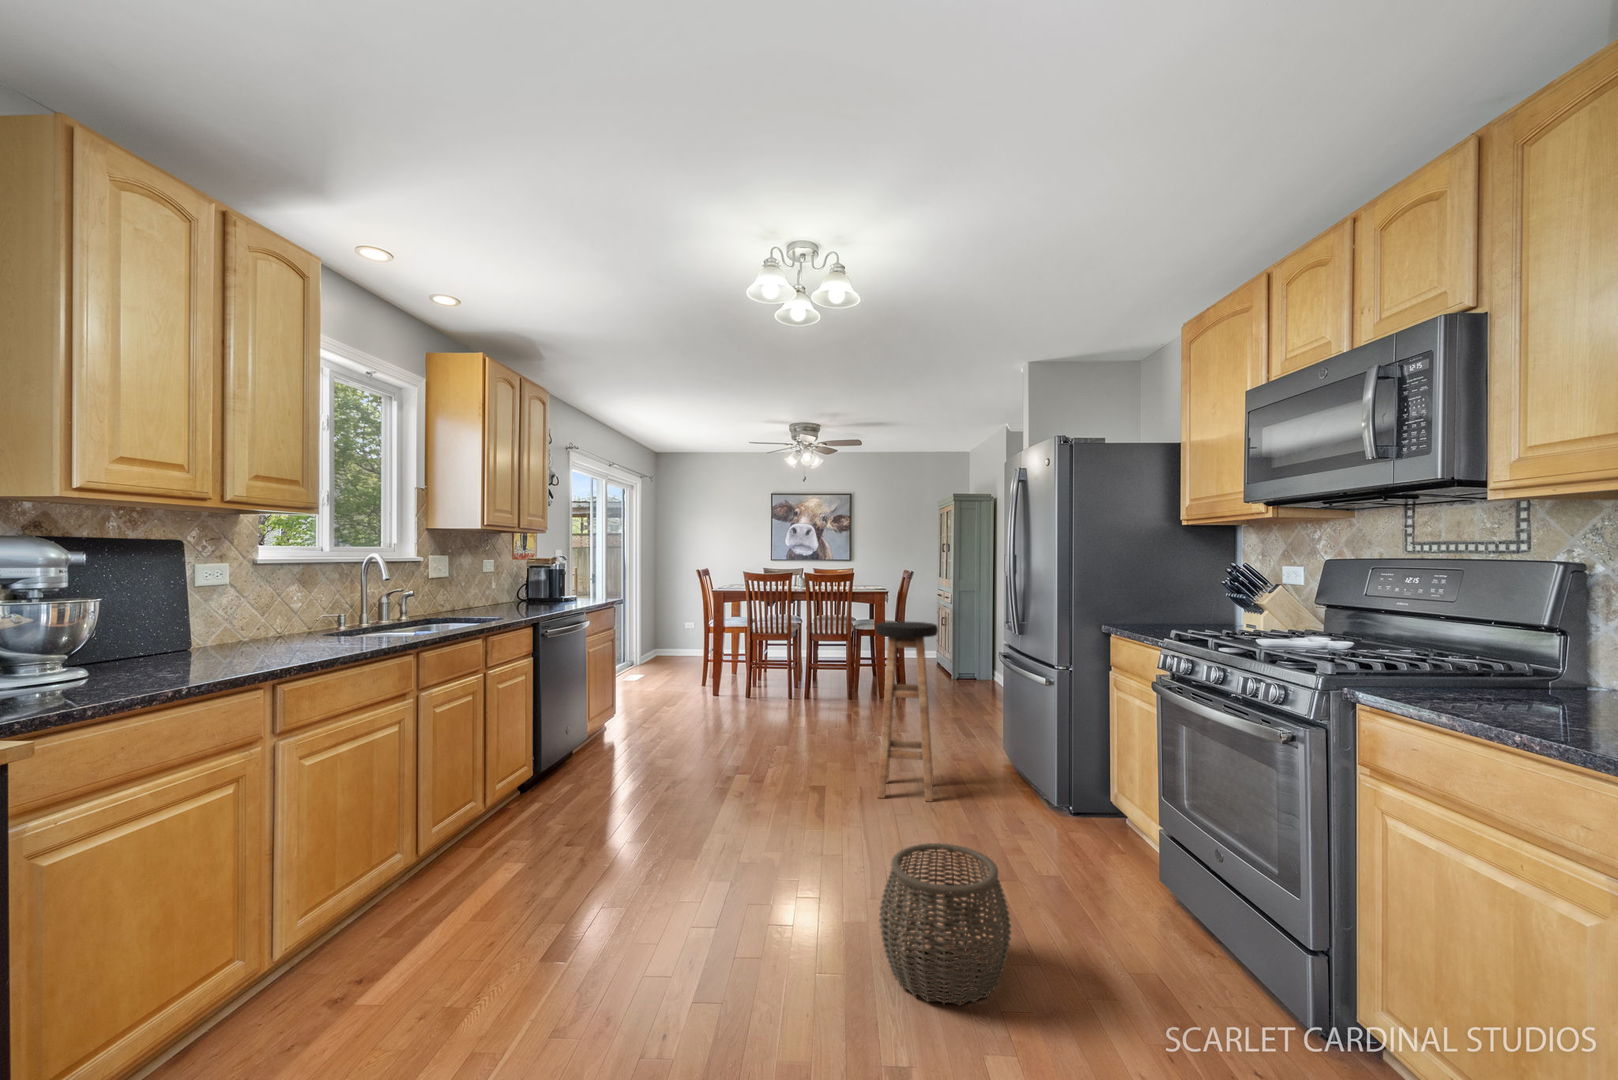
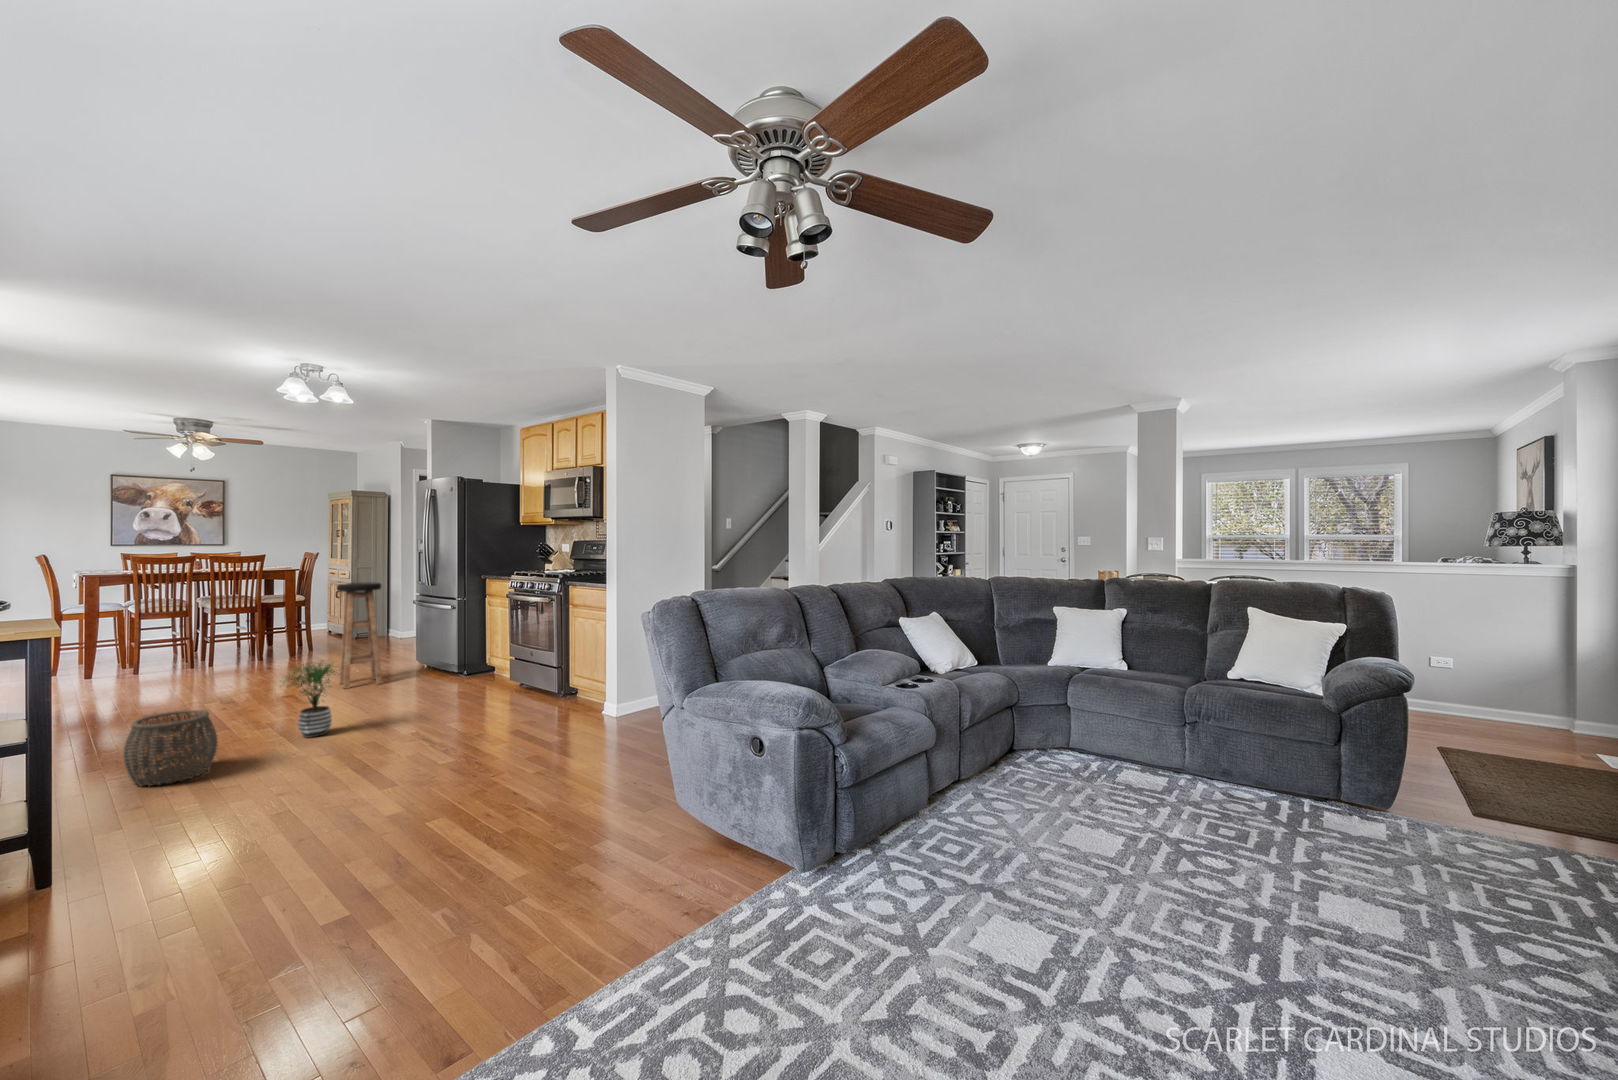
potted plant: none [685,779,793,947] -> present [282,660,335,738]
woven basket: present [879,843,1011,1005] -> present [123,710,218,786]

